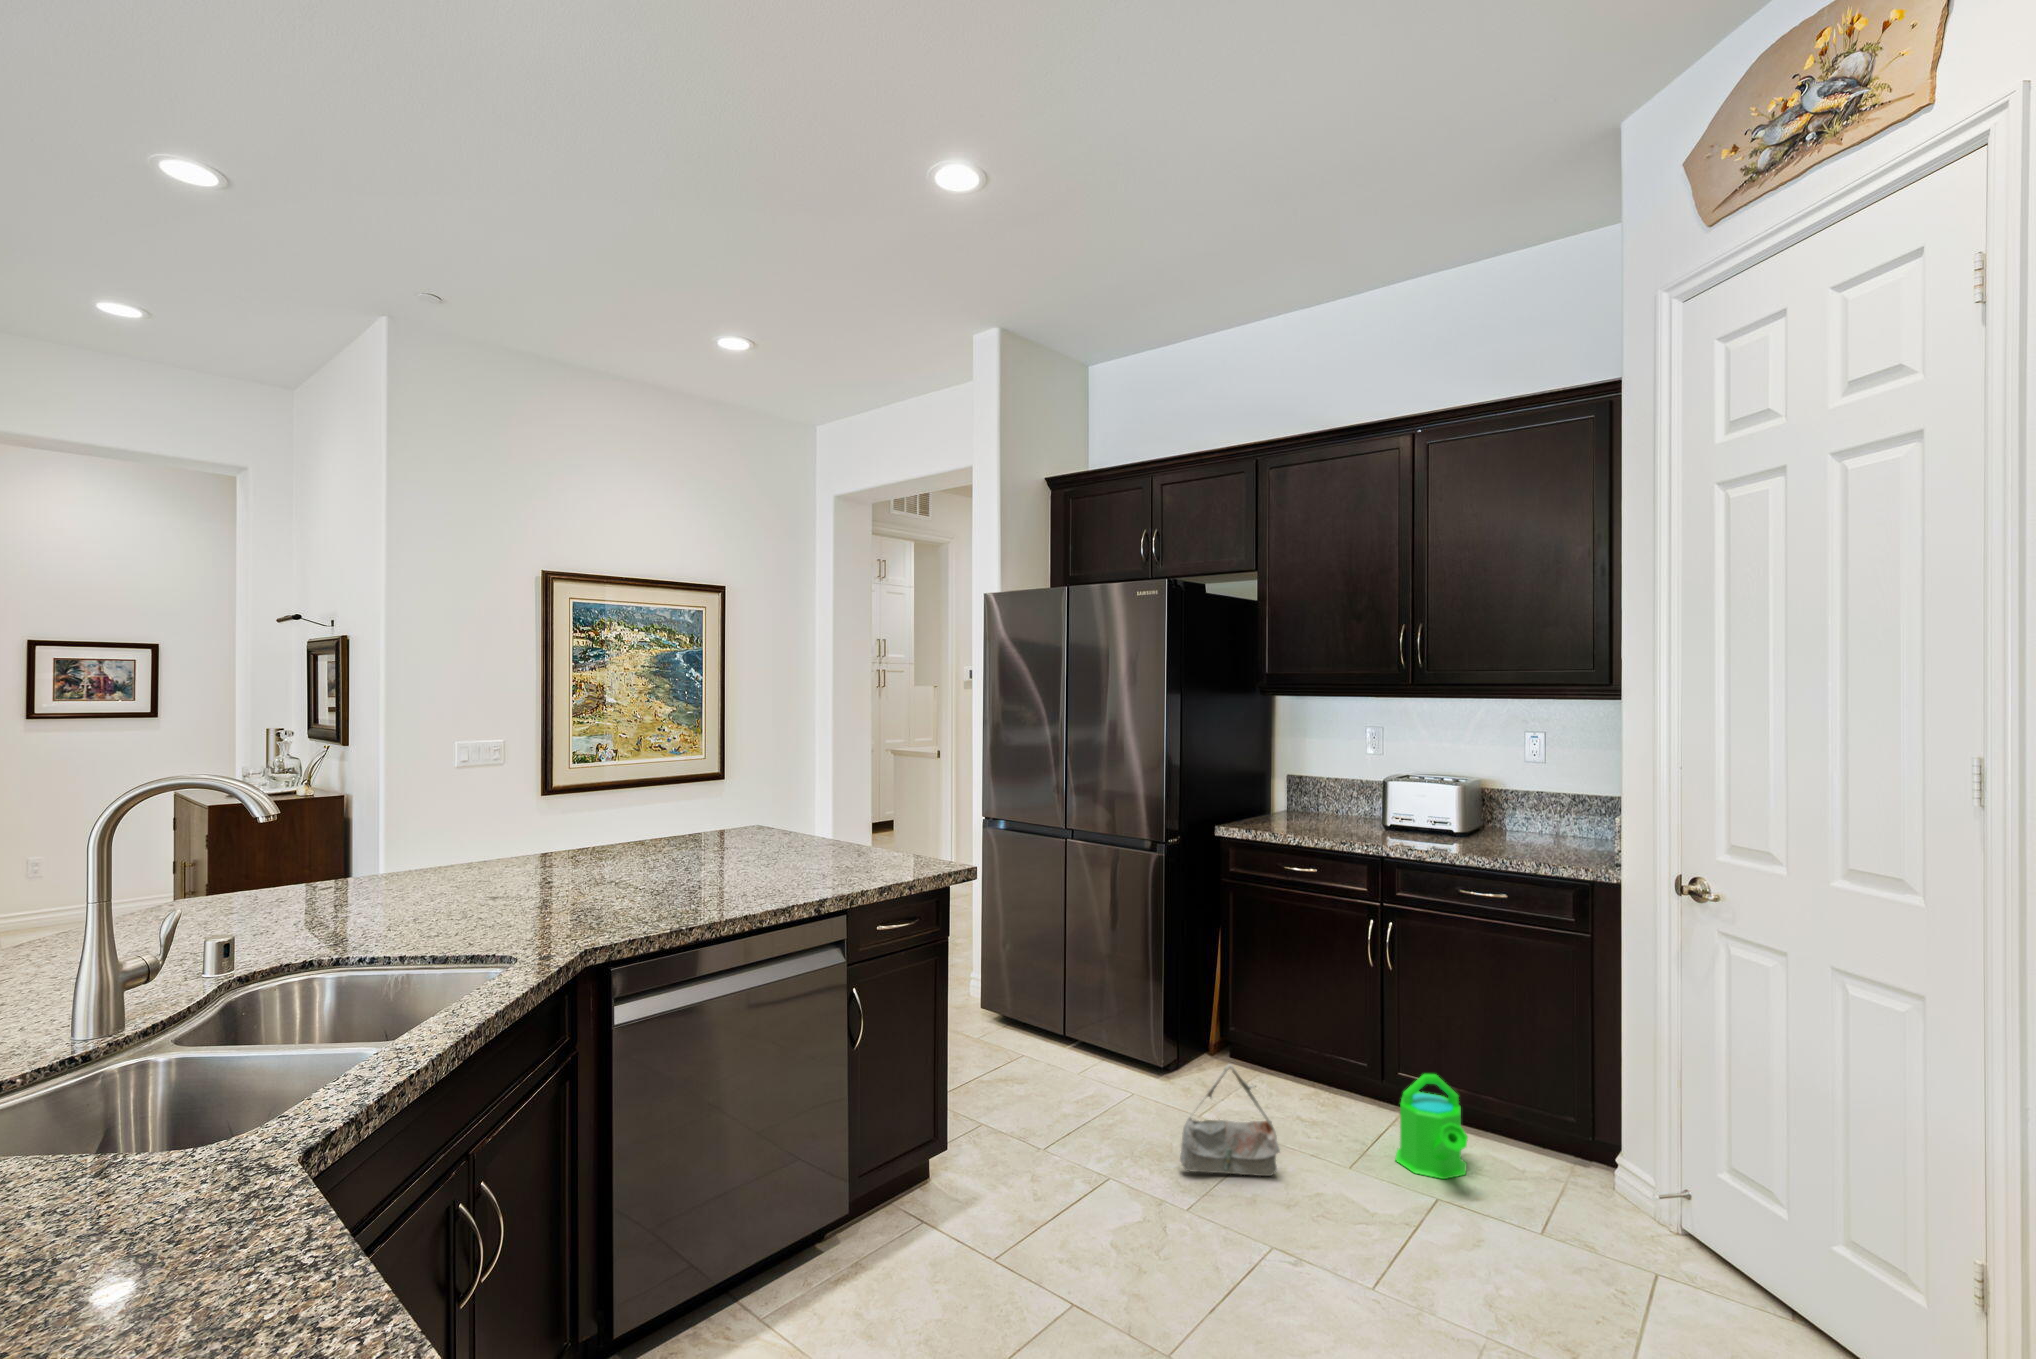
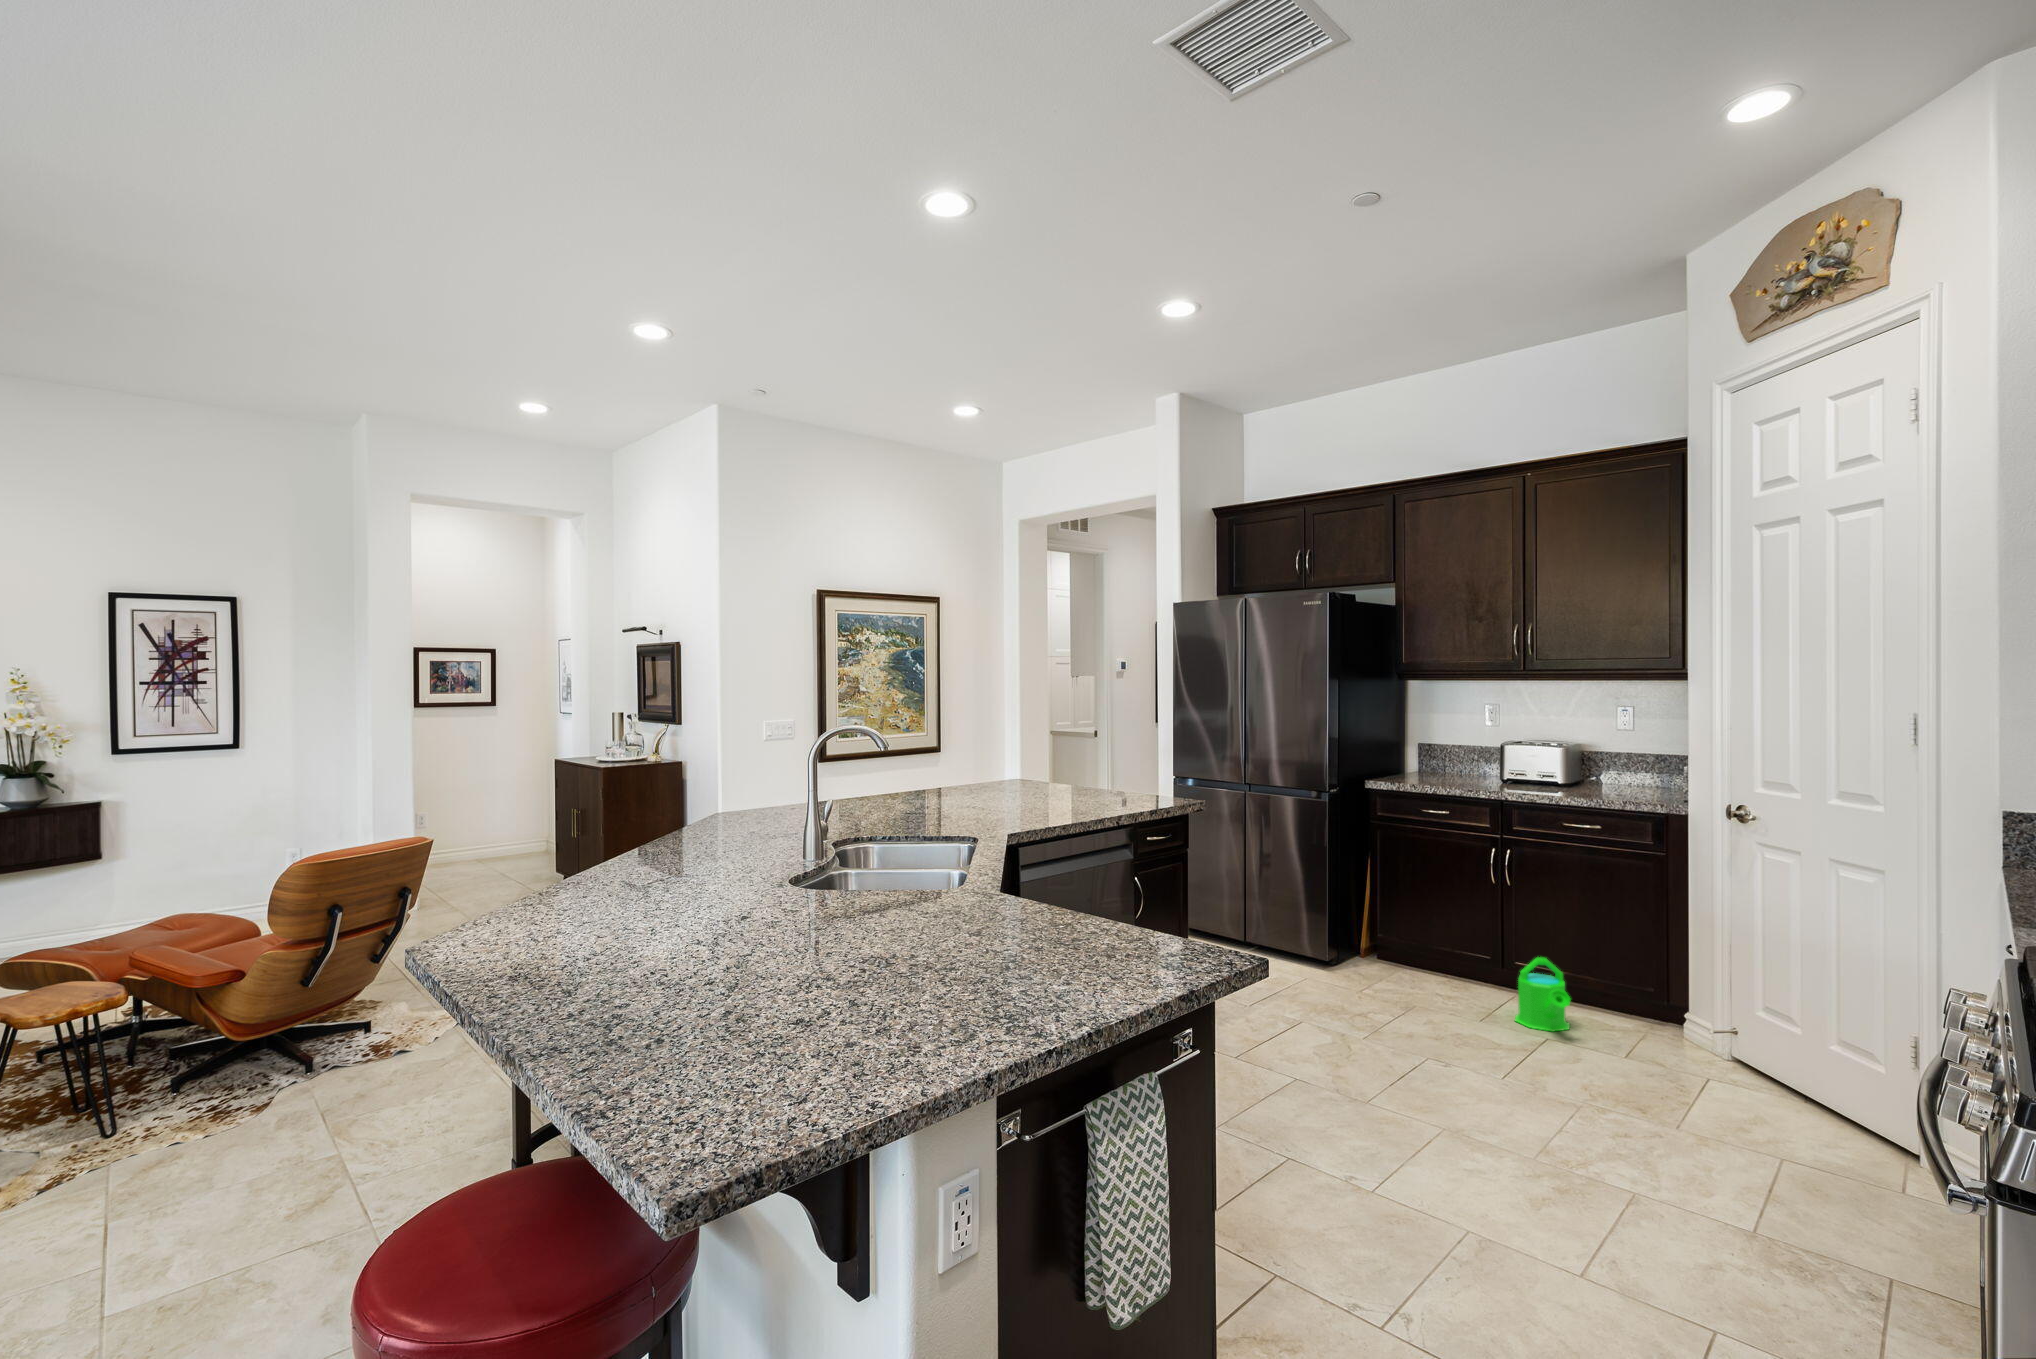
bag: present [1180,1064,1280,1176] -> none [1353,946,1429,1027]

